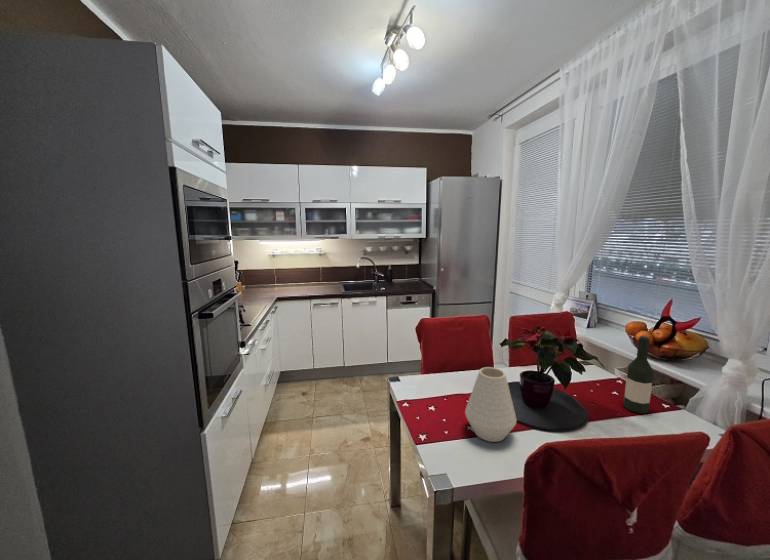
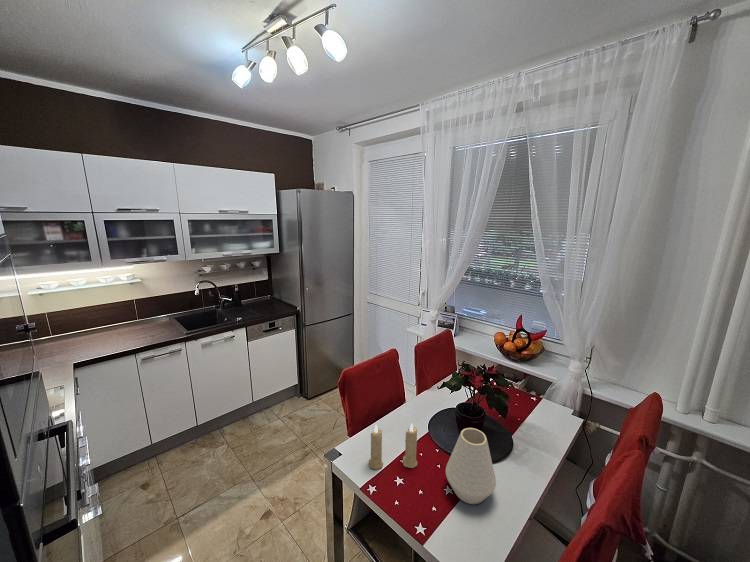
wine bottle: present [624,335,653,413] -> none [521,356,543,416]
candle: none [414,351,458,403] -> present [369,424,418,469]

